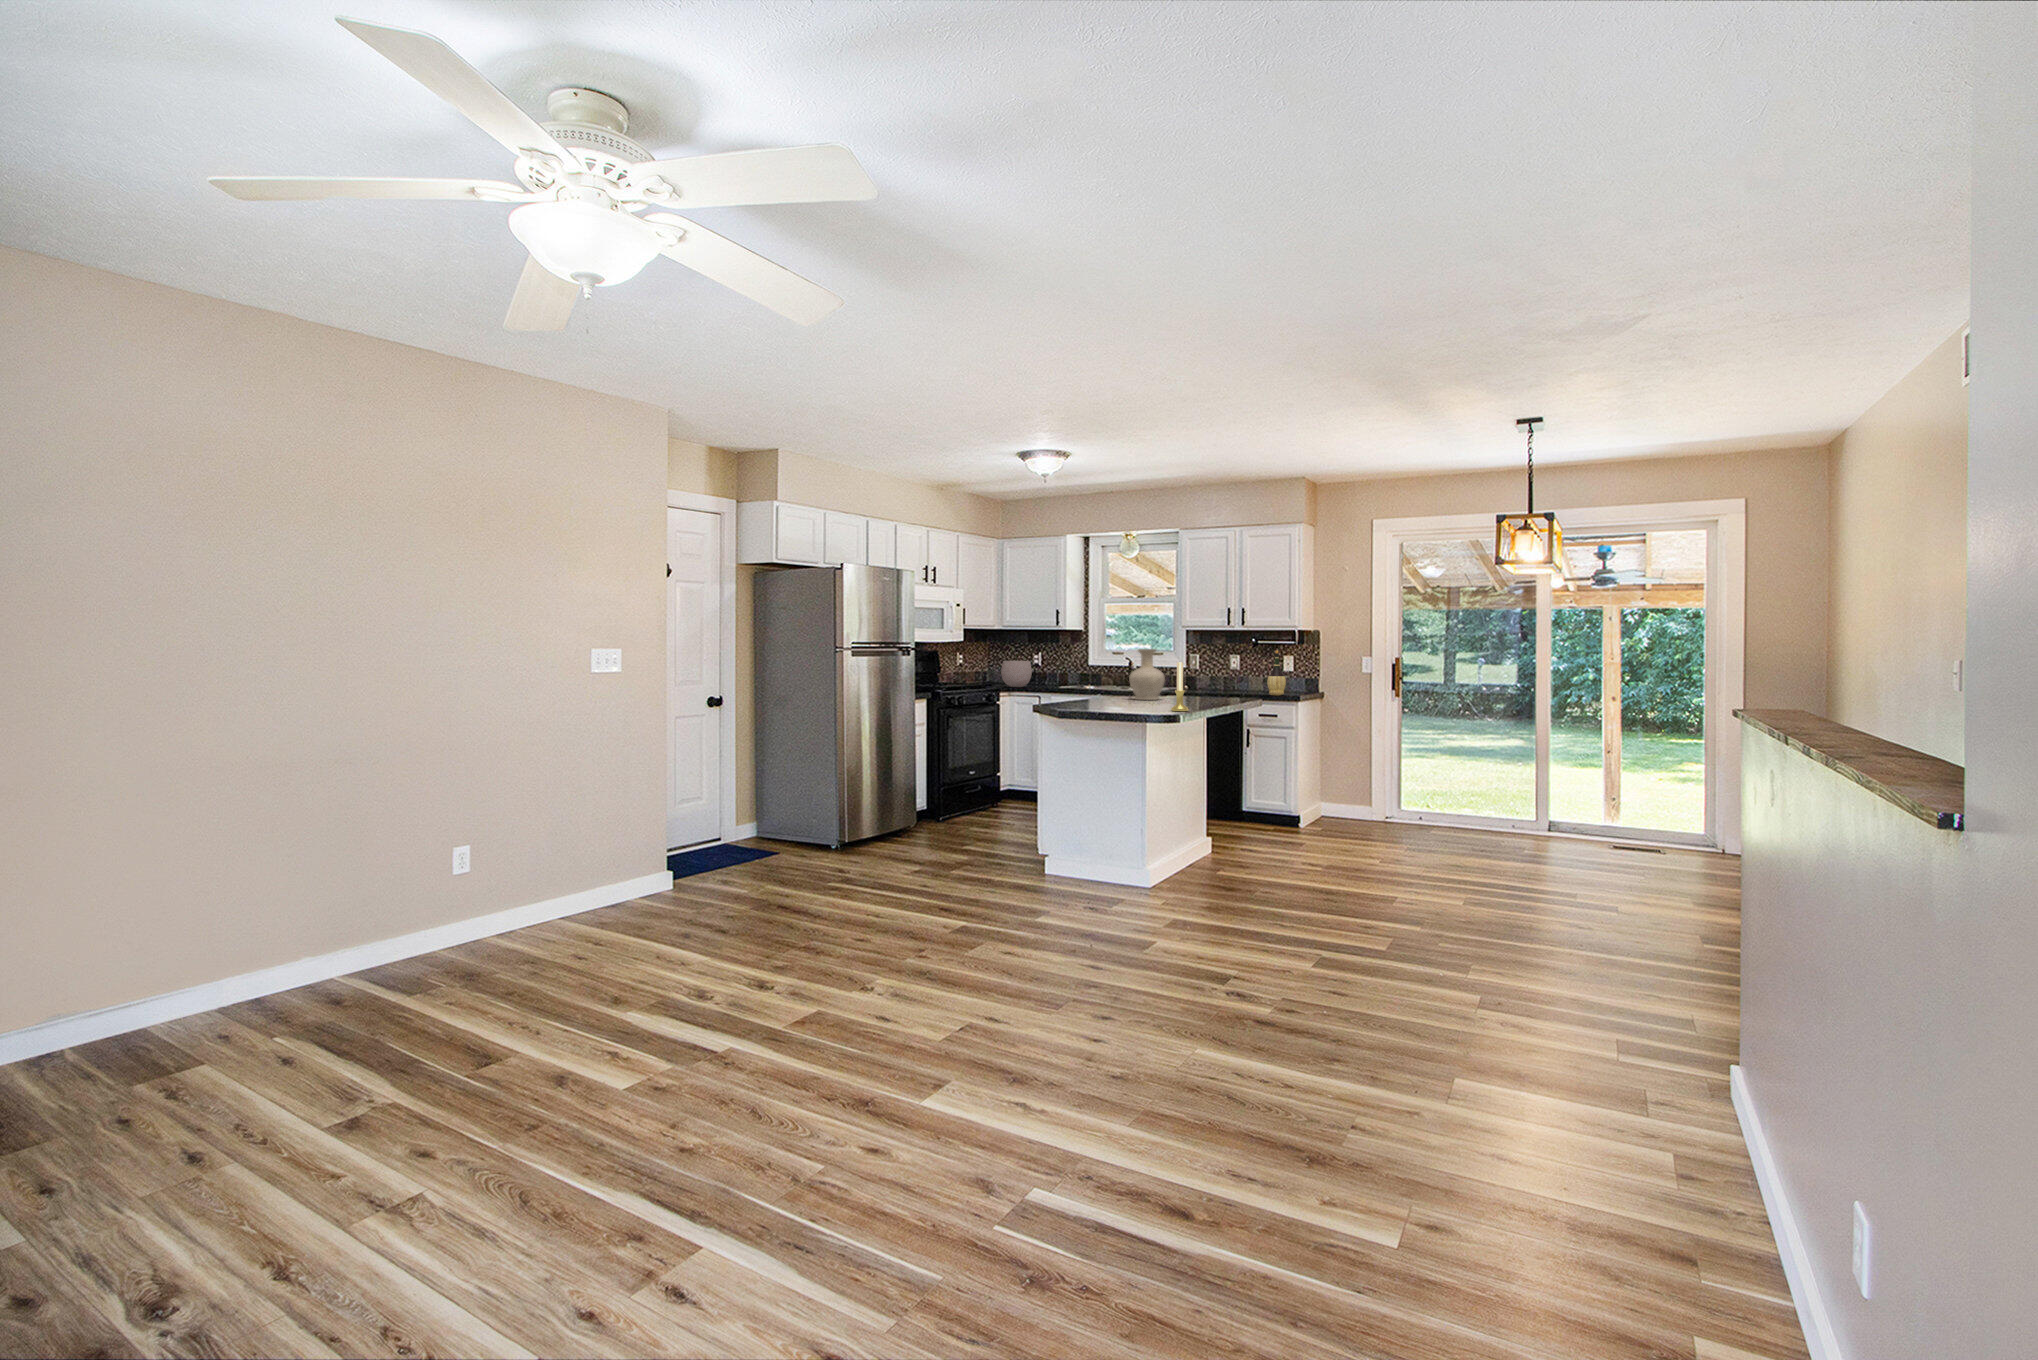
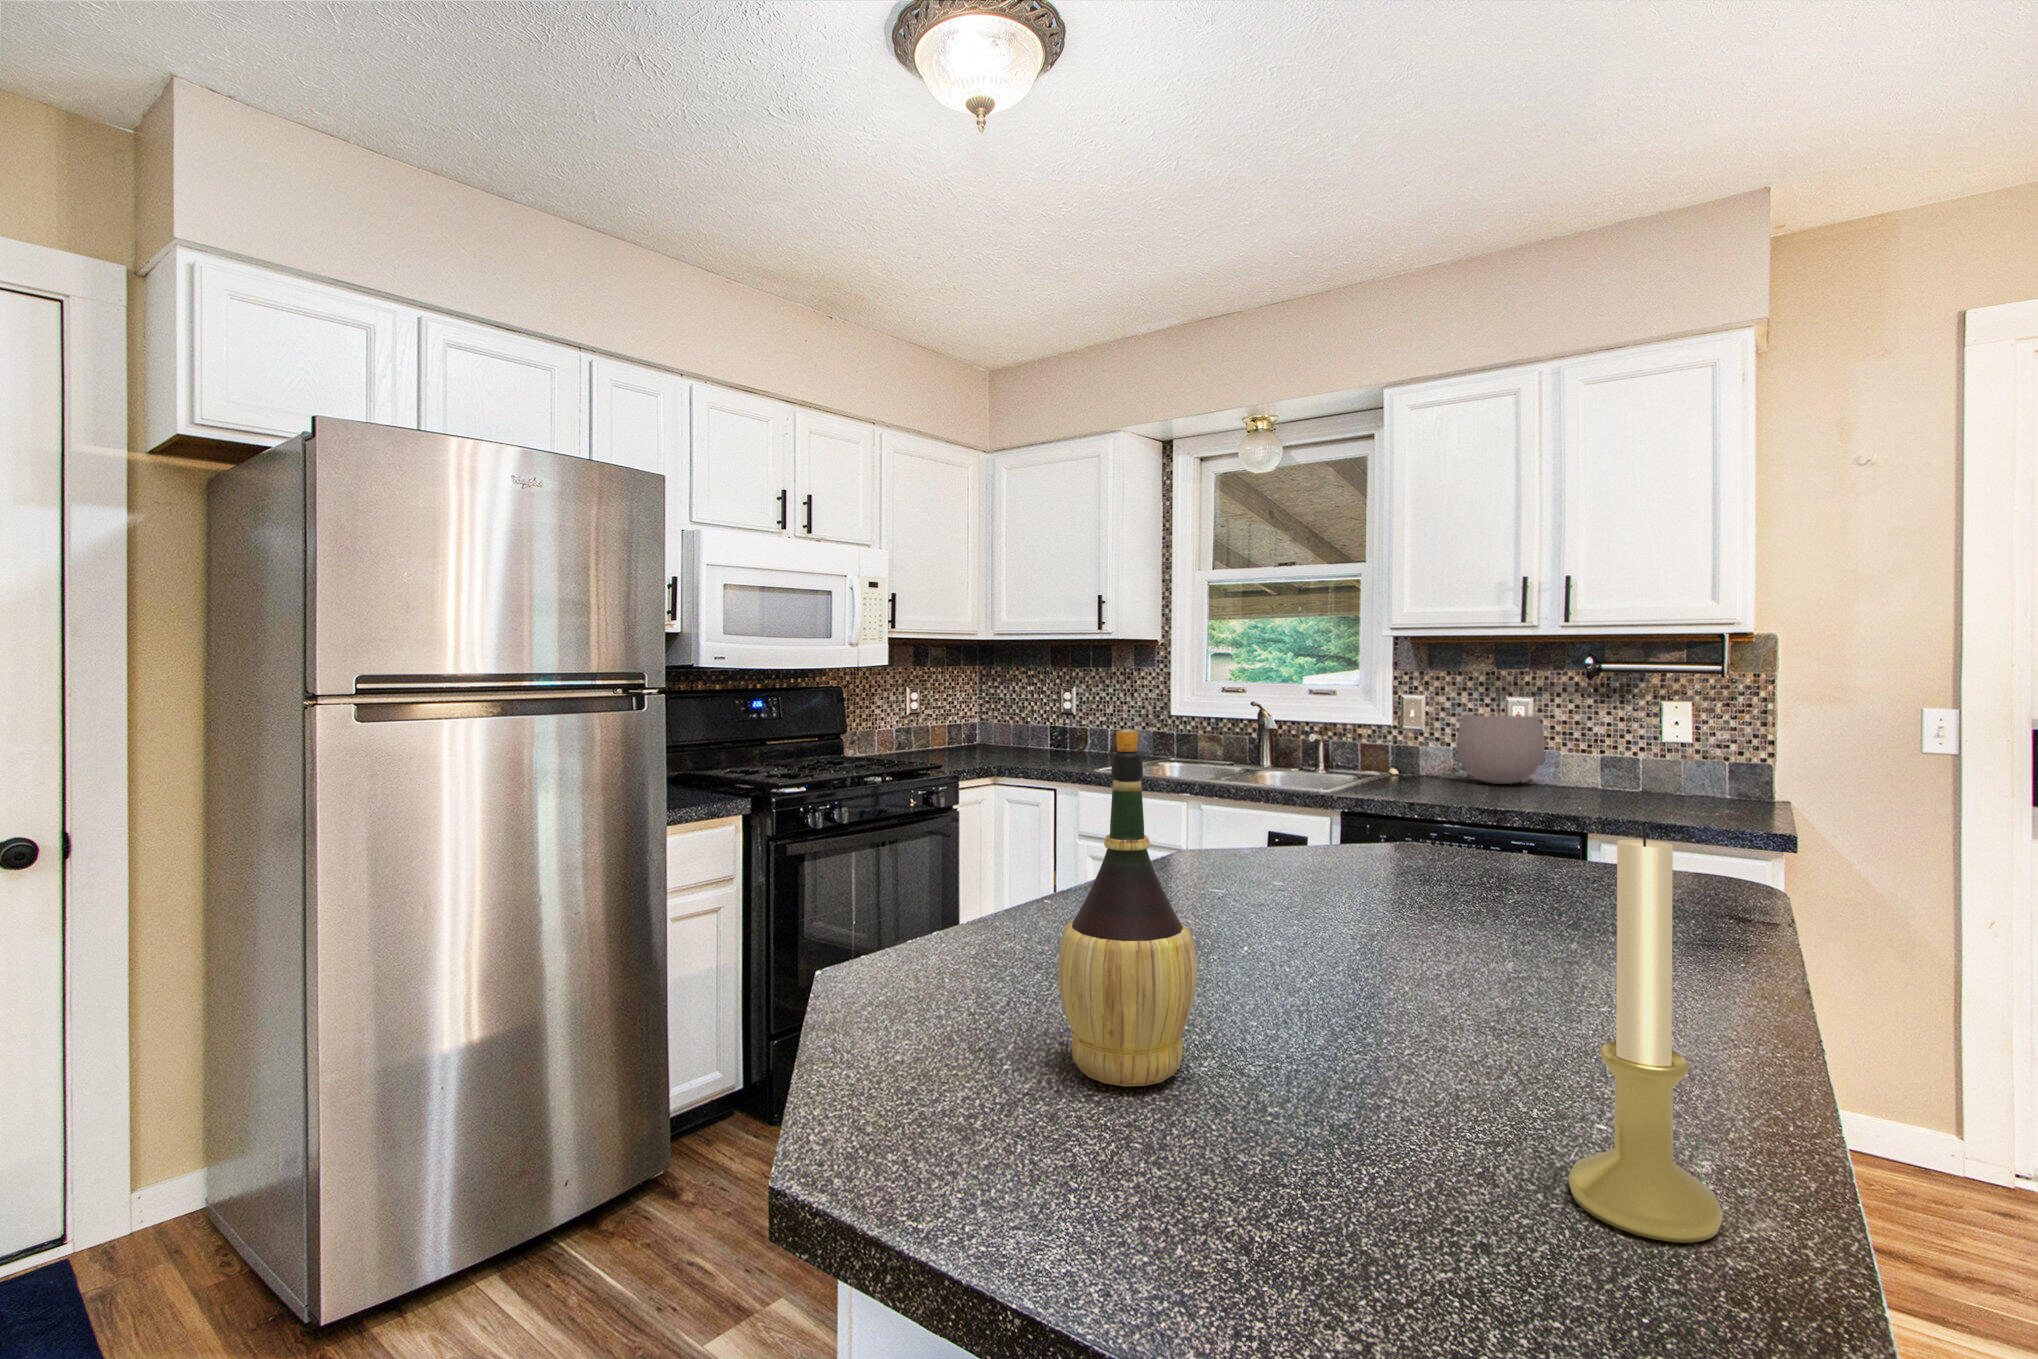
vase: present [1129,649,1165,700] -> none [1257,695,1387,884]
plant pot: present [1001,651,1032,687] -> present [1457,689,1545,784]
wine bottle: present [1267,651,1286,695] -> present [1059,729,1197,1086]

